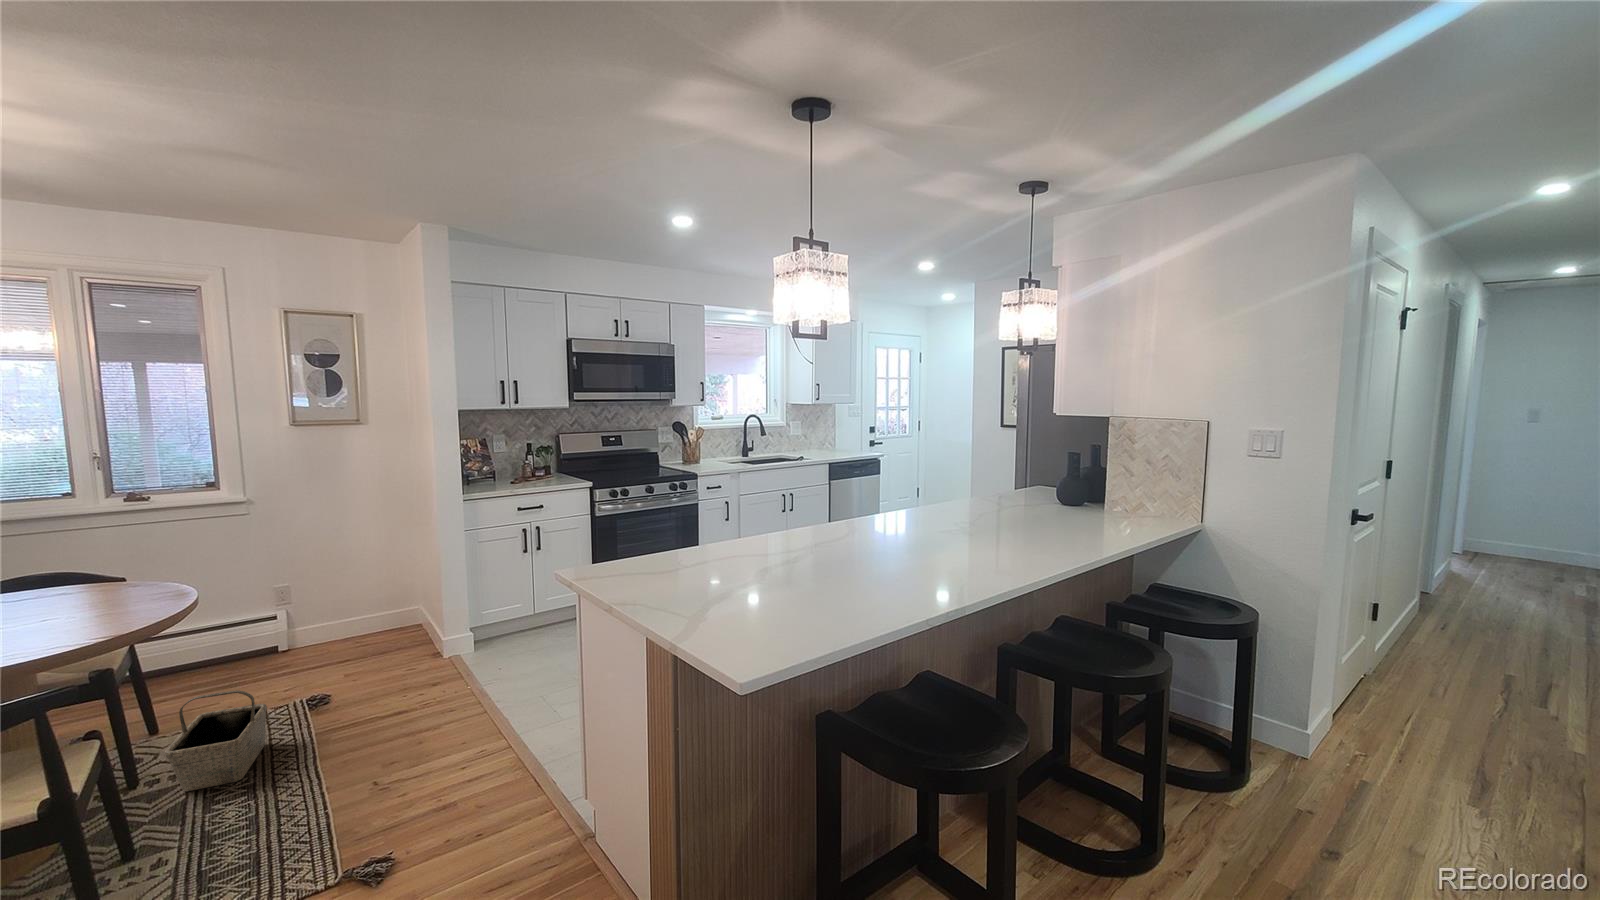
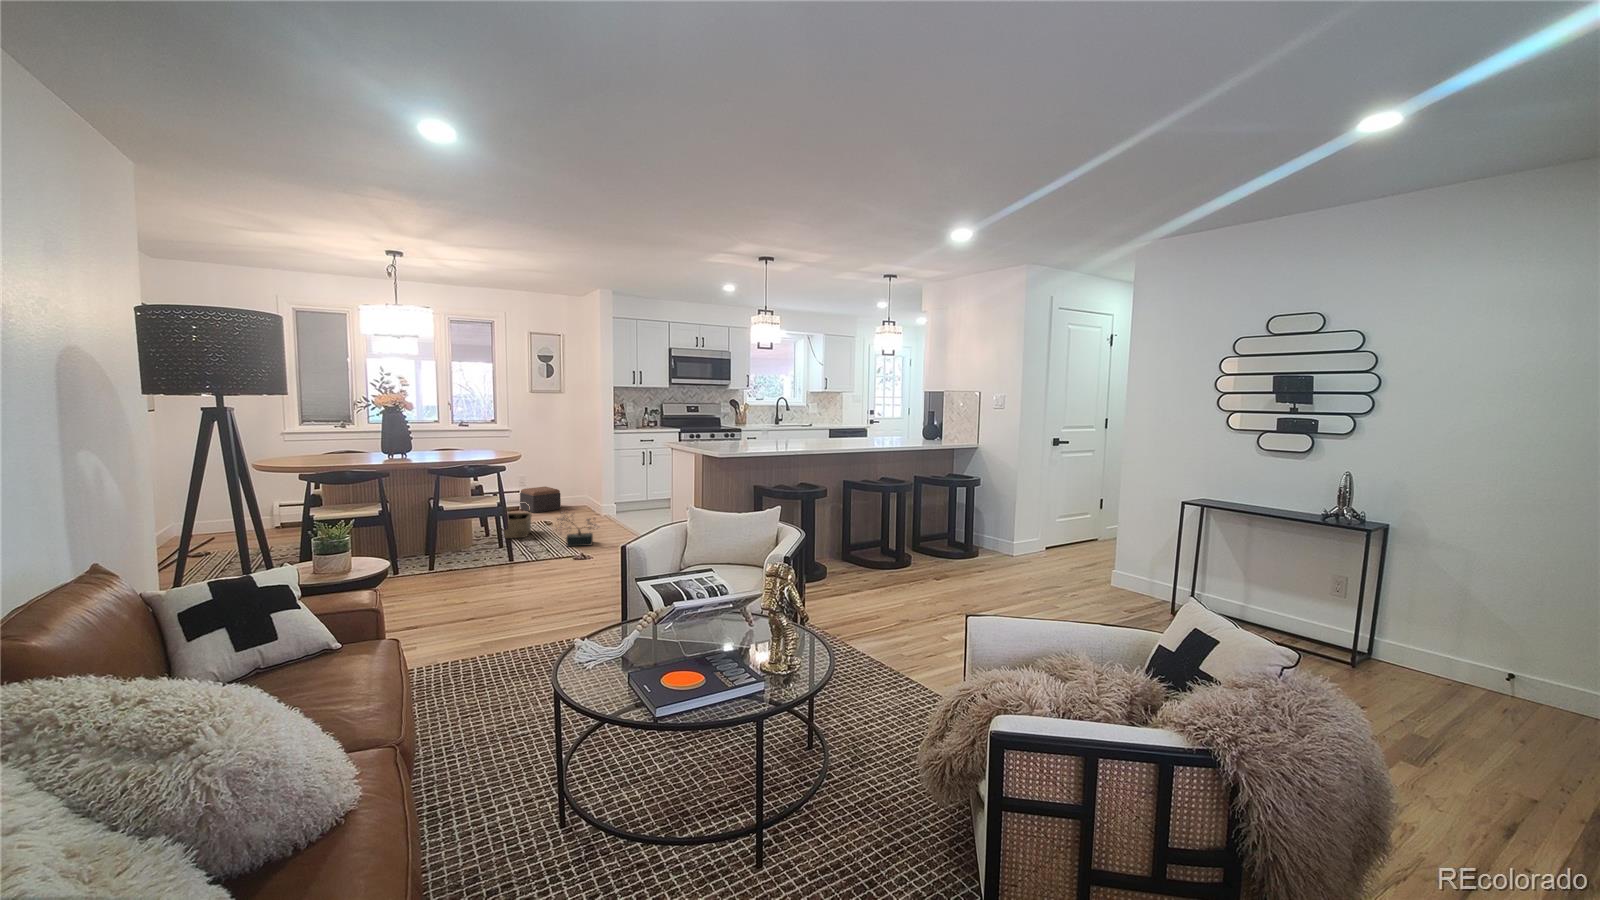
footstool: none [272,604,362,668] -> present [520,487,561,513]
decorative plant: none [306,718,423,813] -> present [557,511,596,546]

